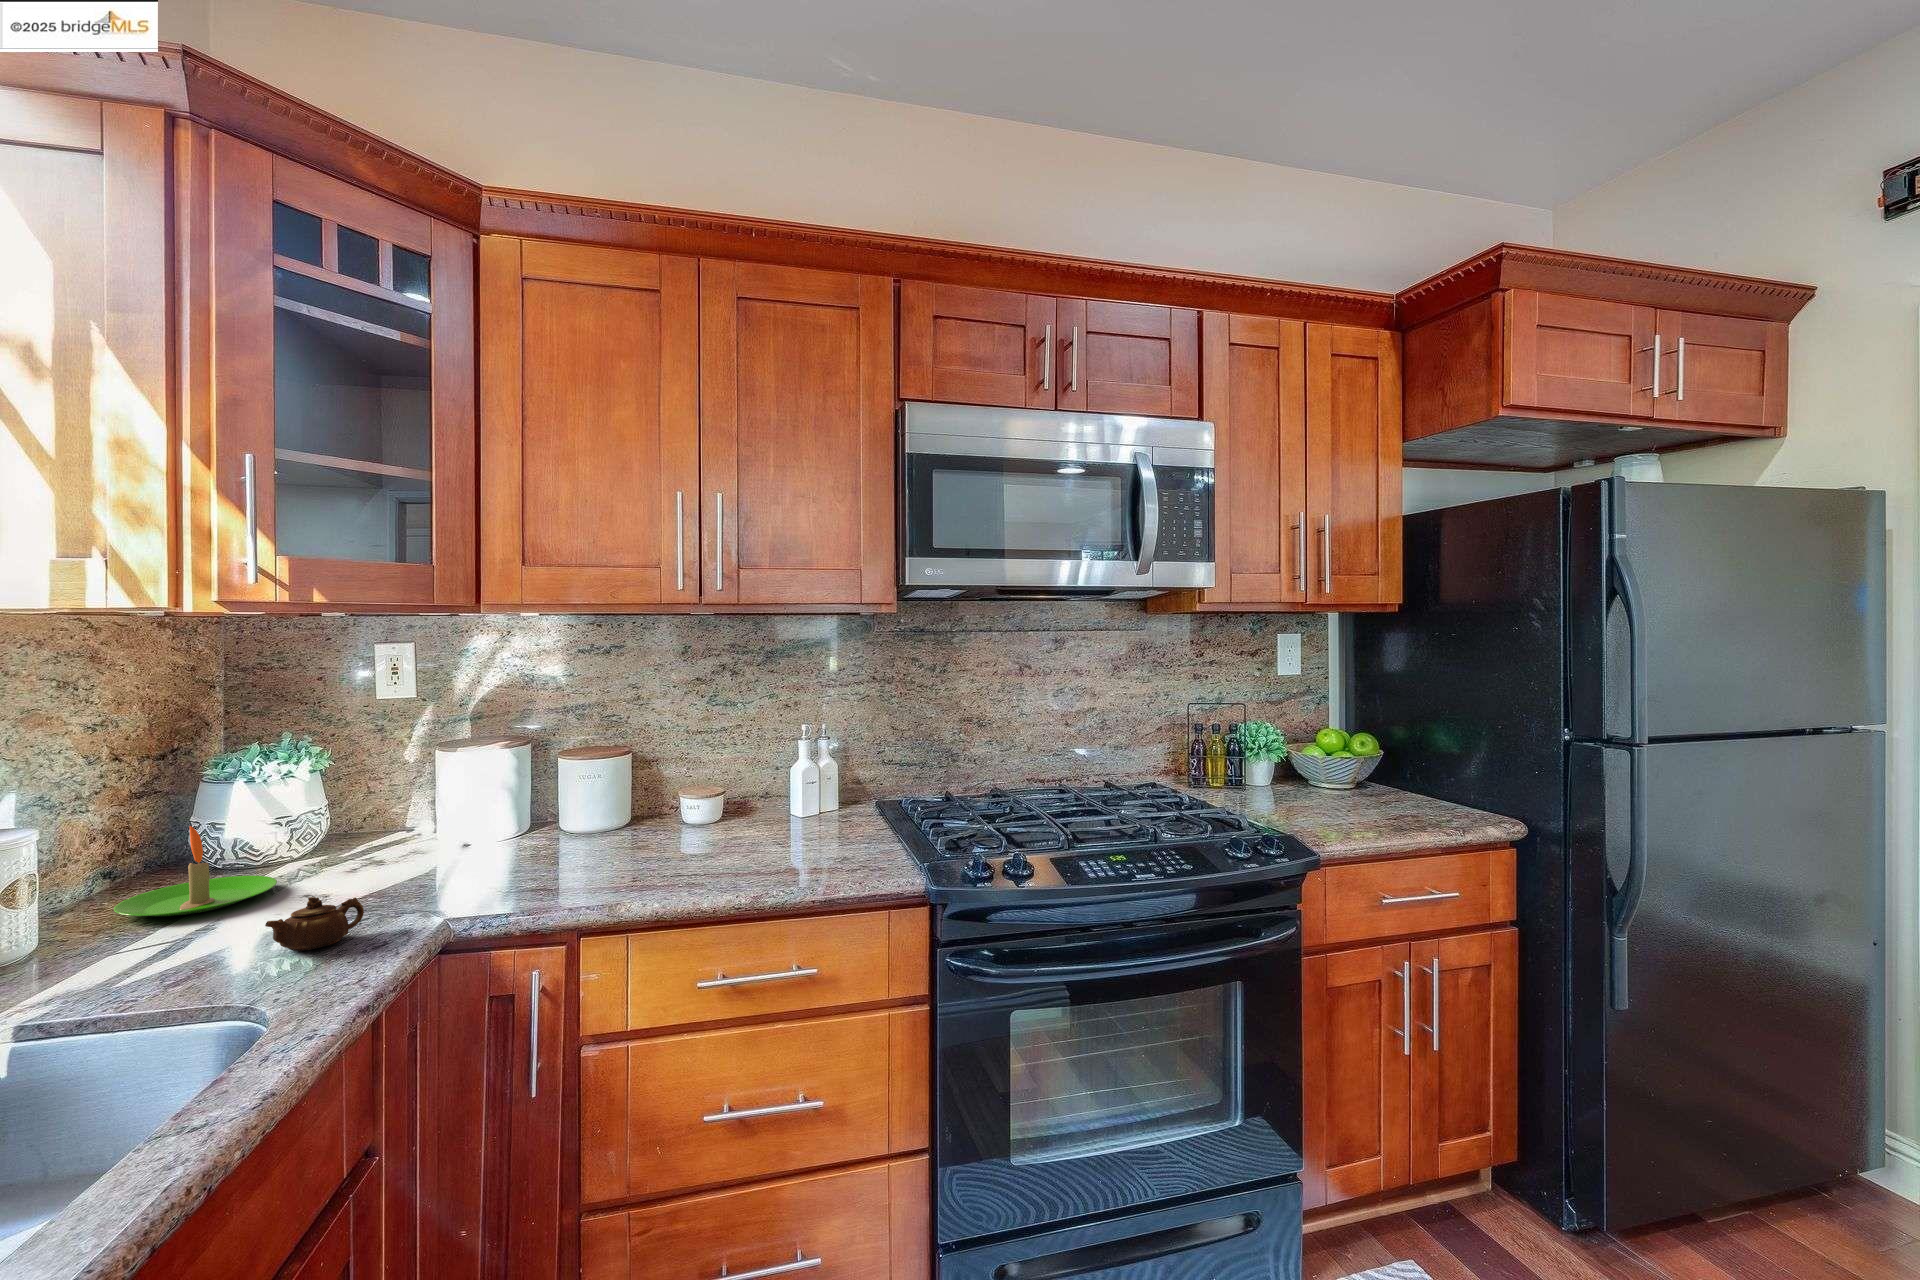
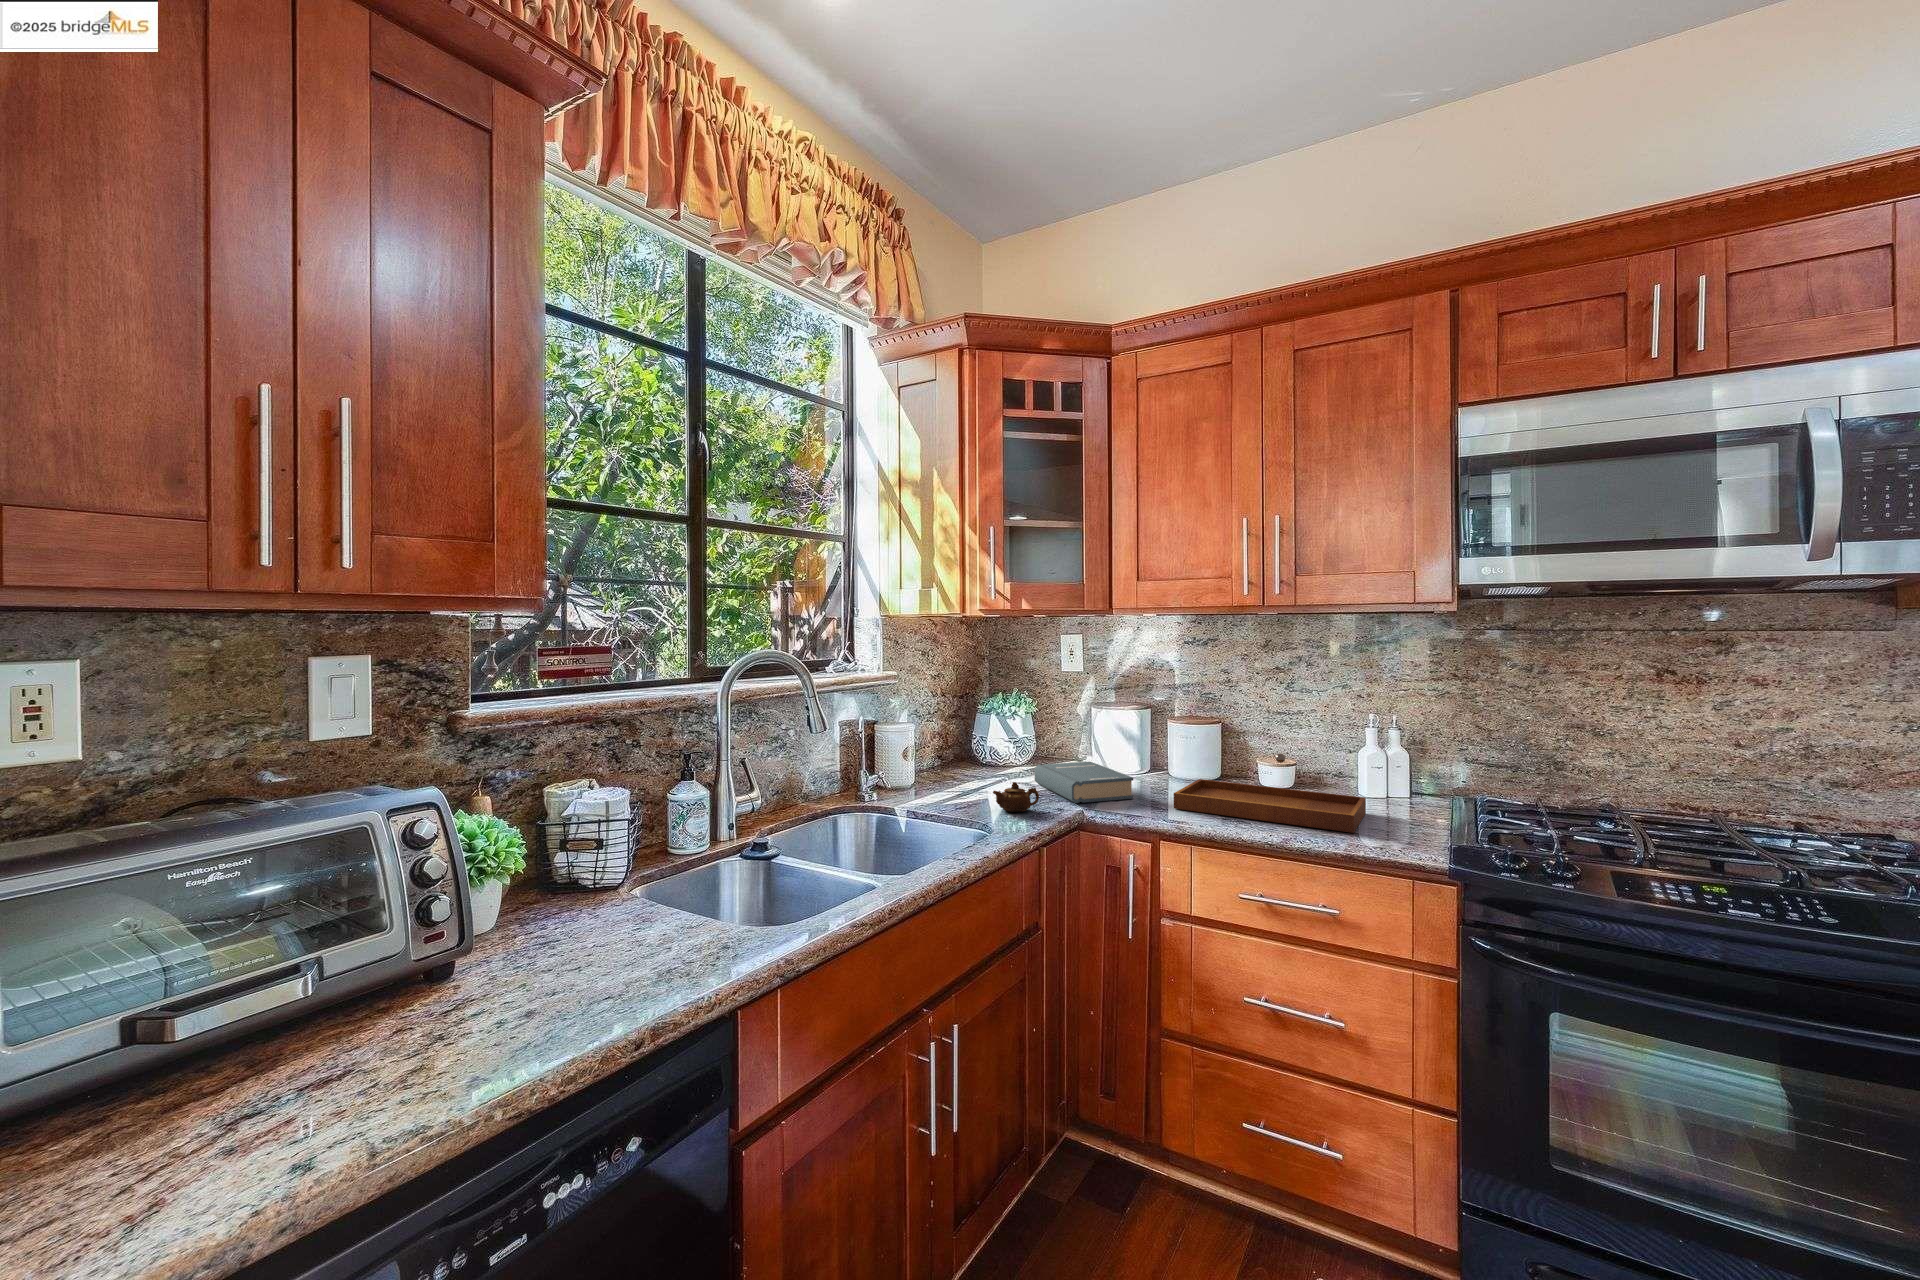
tray: none [590,784,815,880] -> present [1174,753,1366,833]
candle: present [114,826,277,916] -> none [939,736,1006,784]
hardback book: none [340,833,525,905] -> present [1035,762,1133,803]

